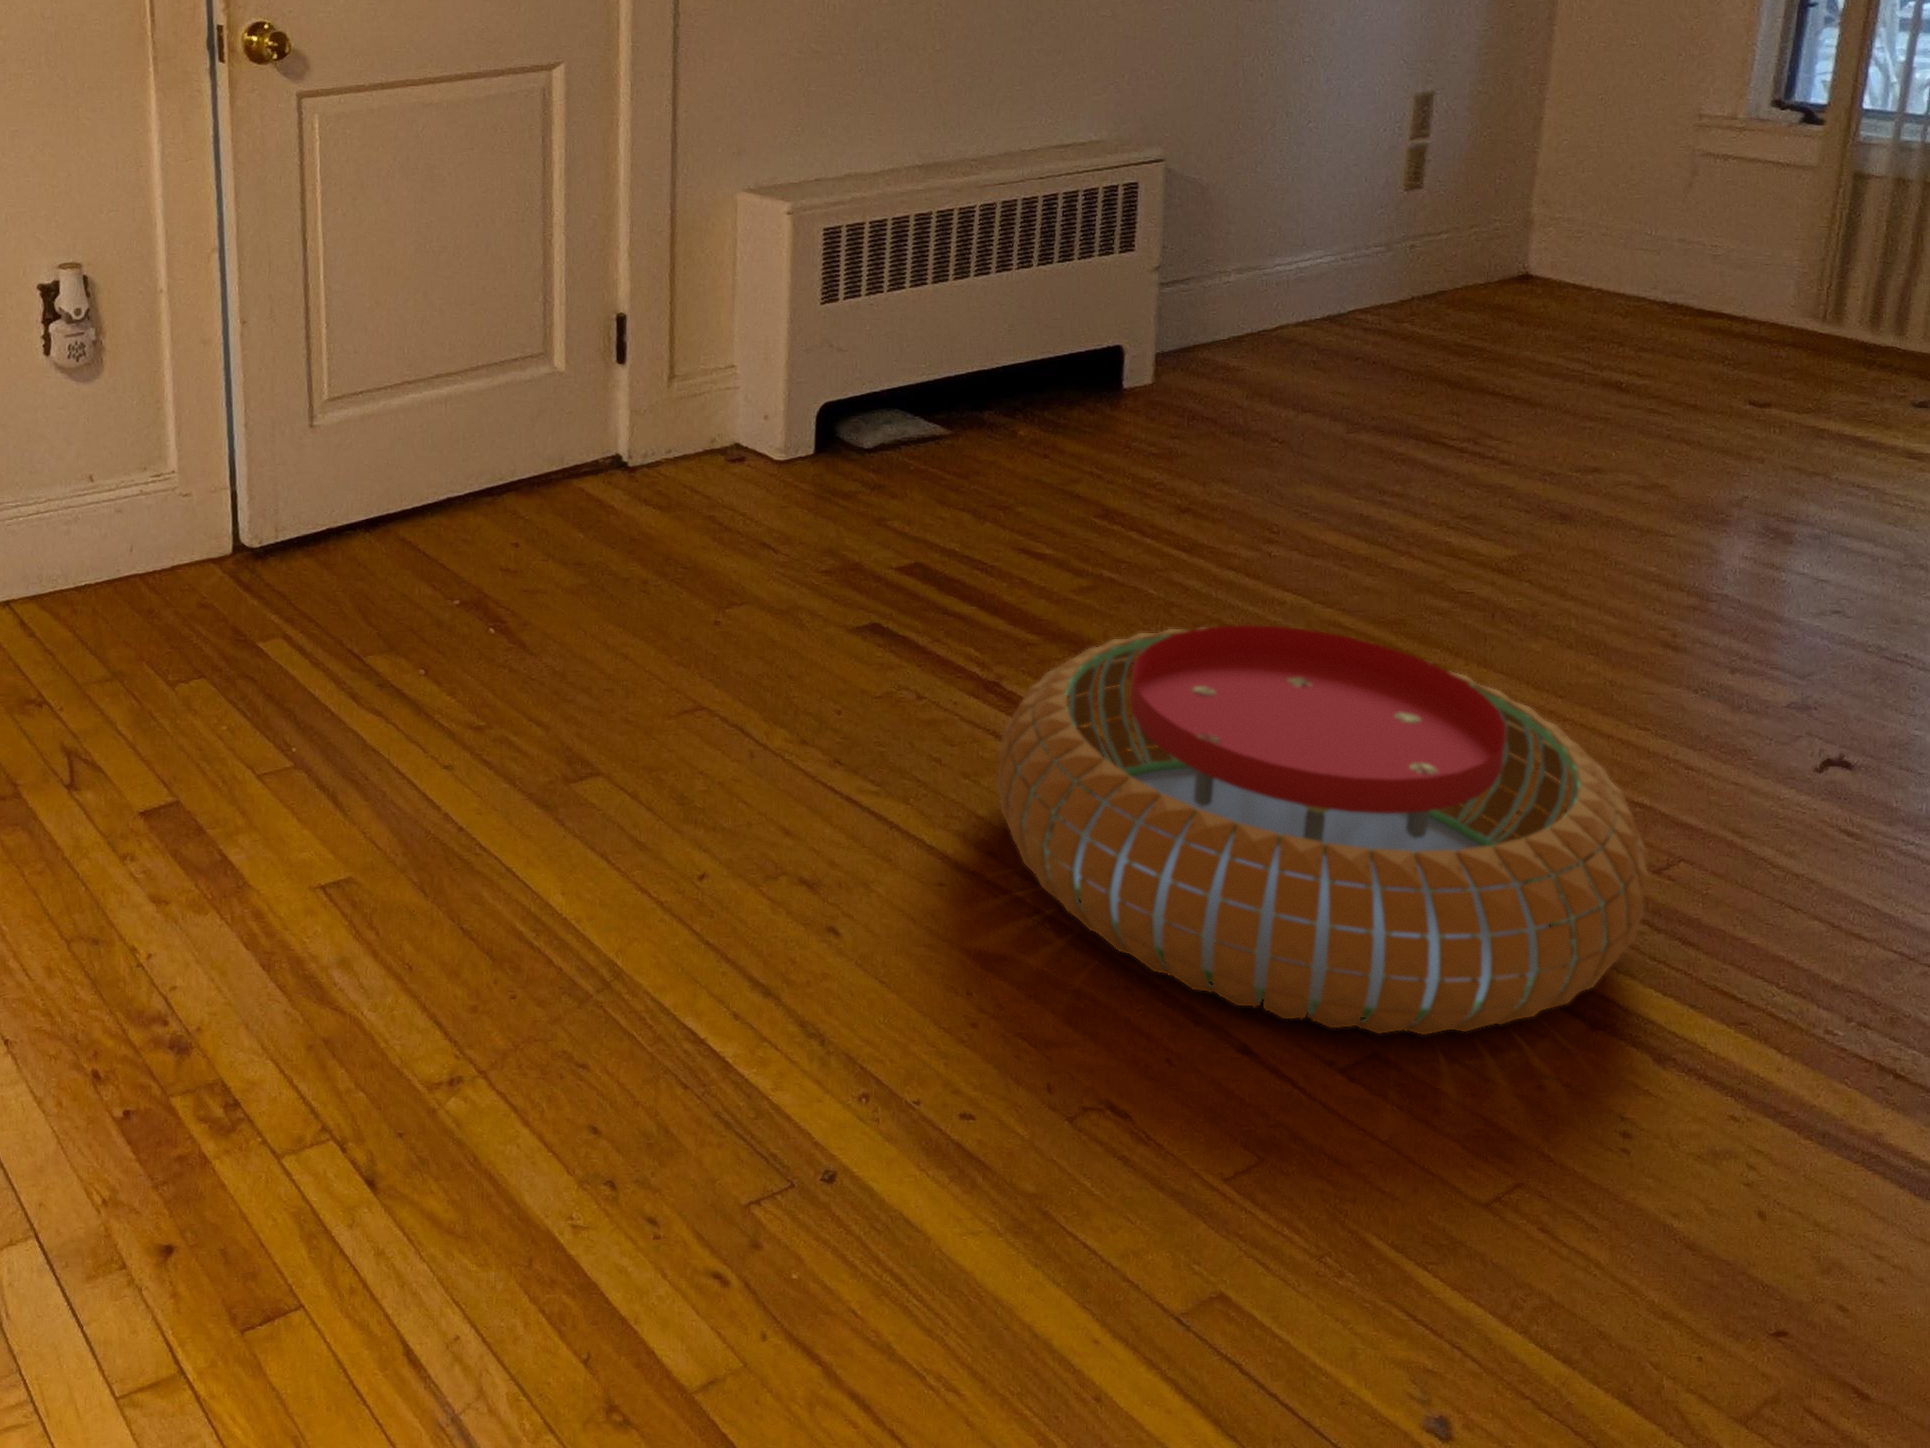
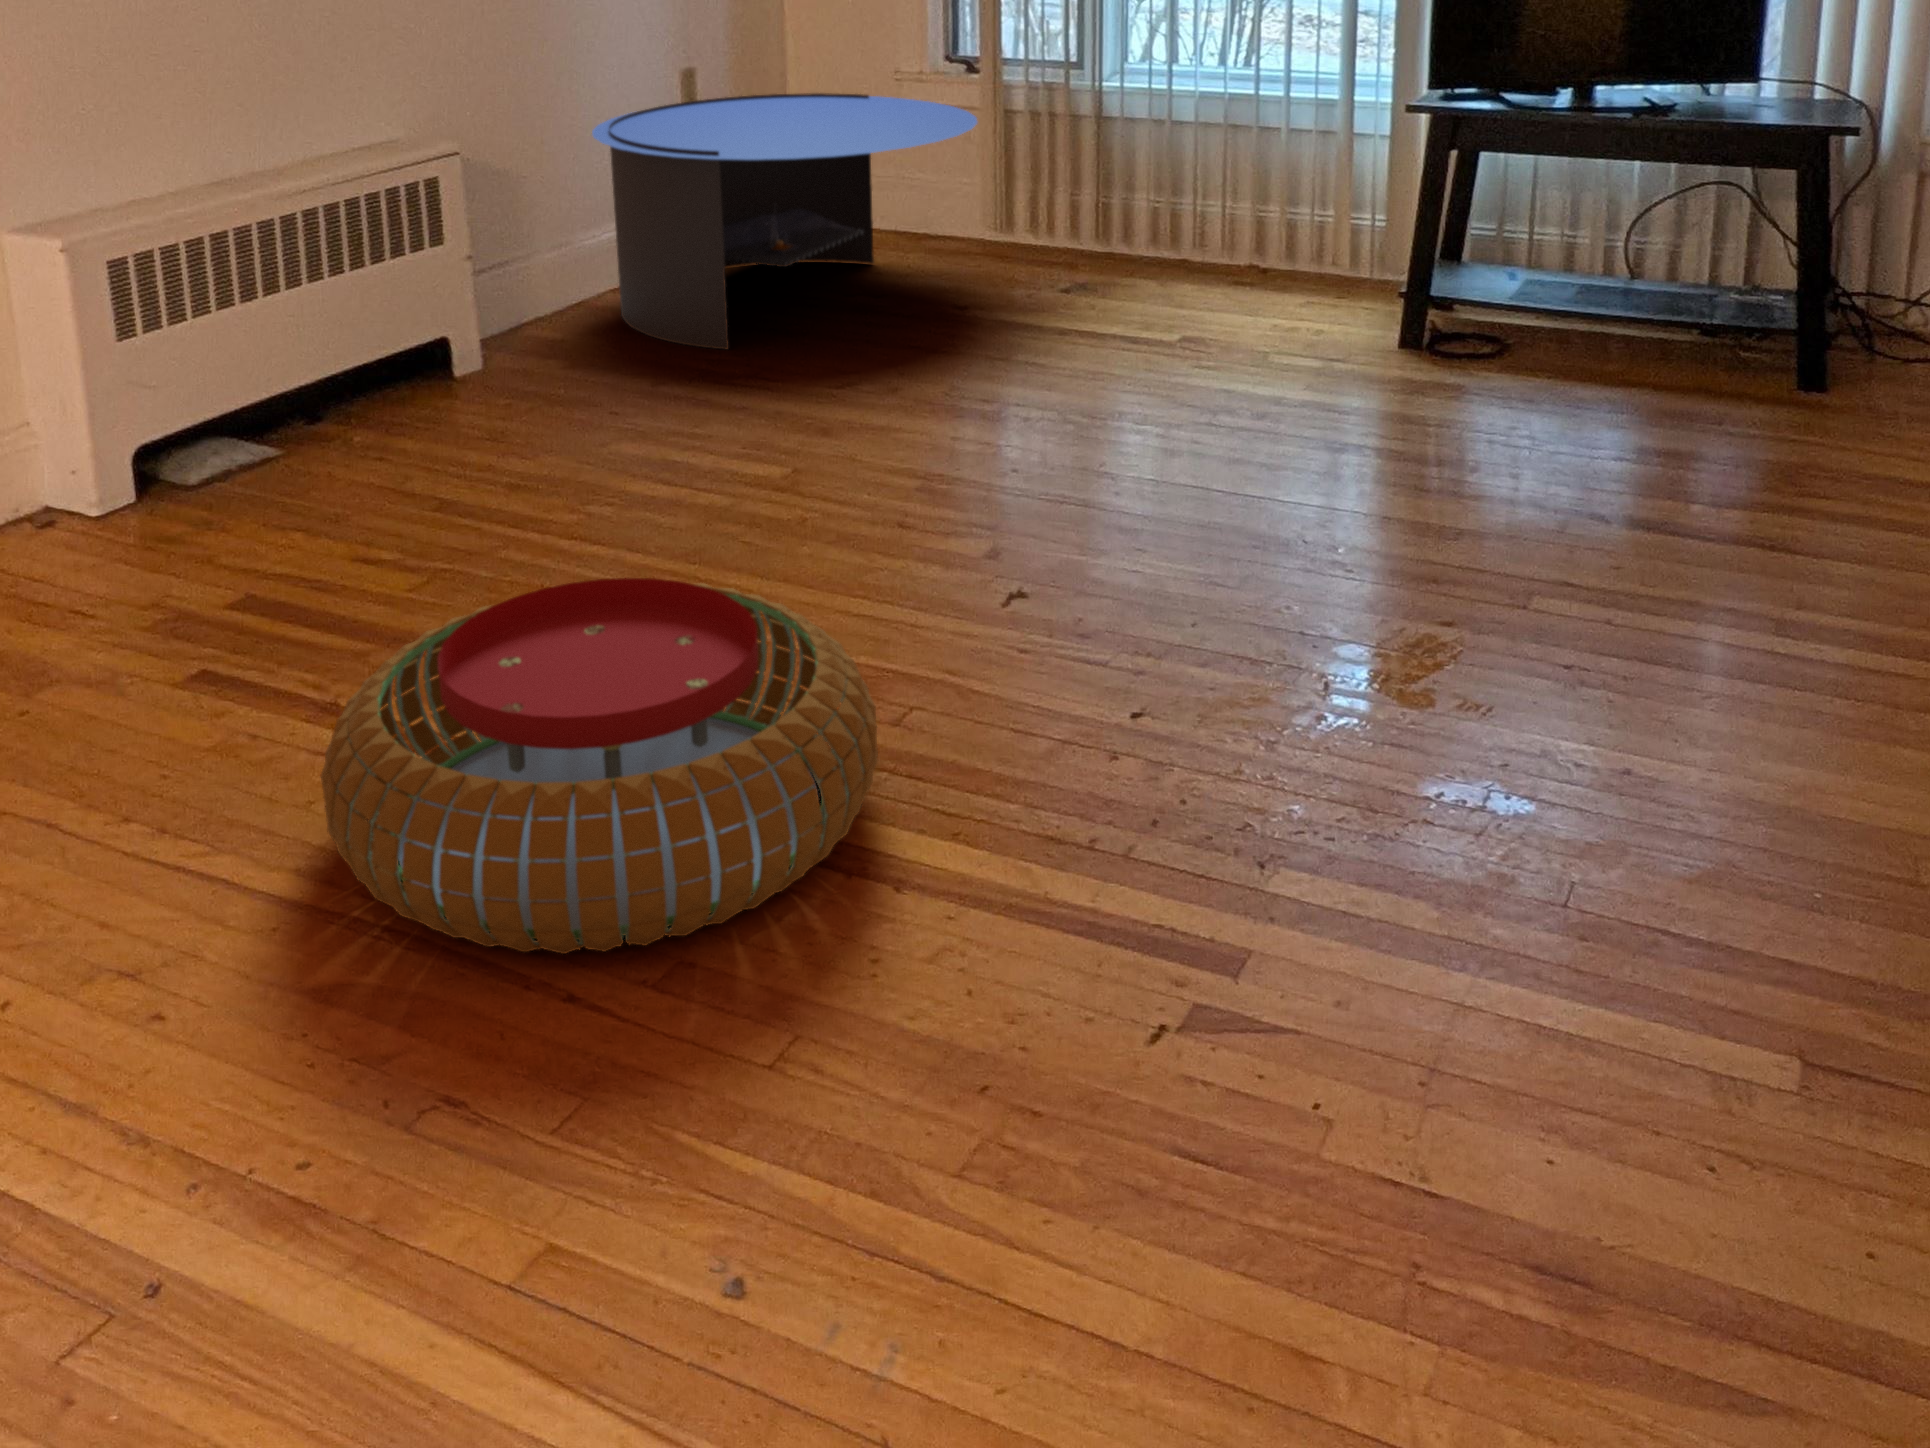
coffee table: none [1303,127,1827,410] -> present [592,93,977,349]

